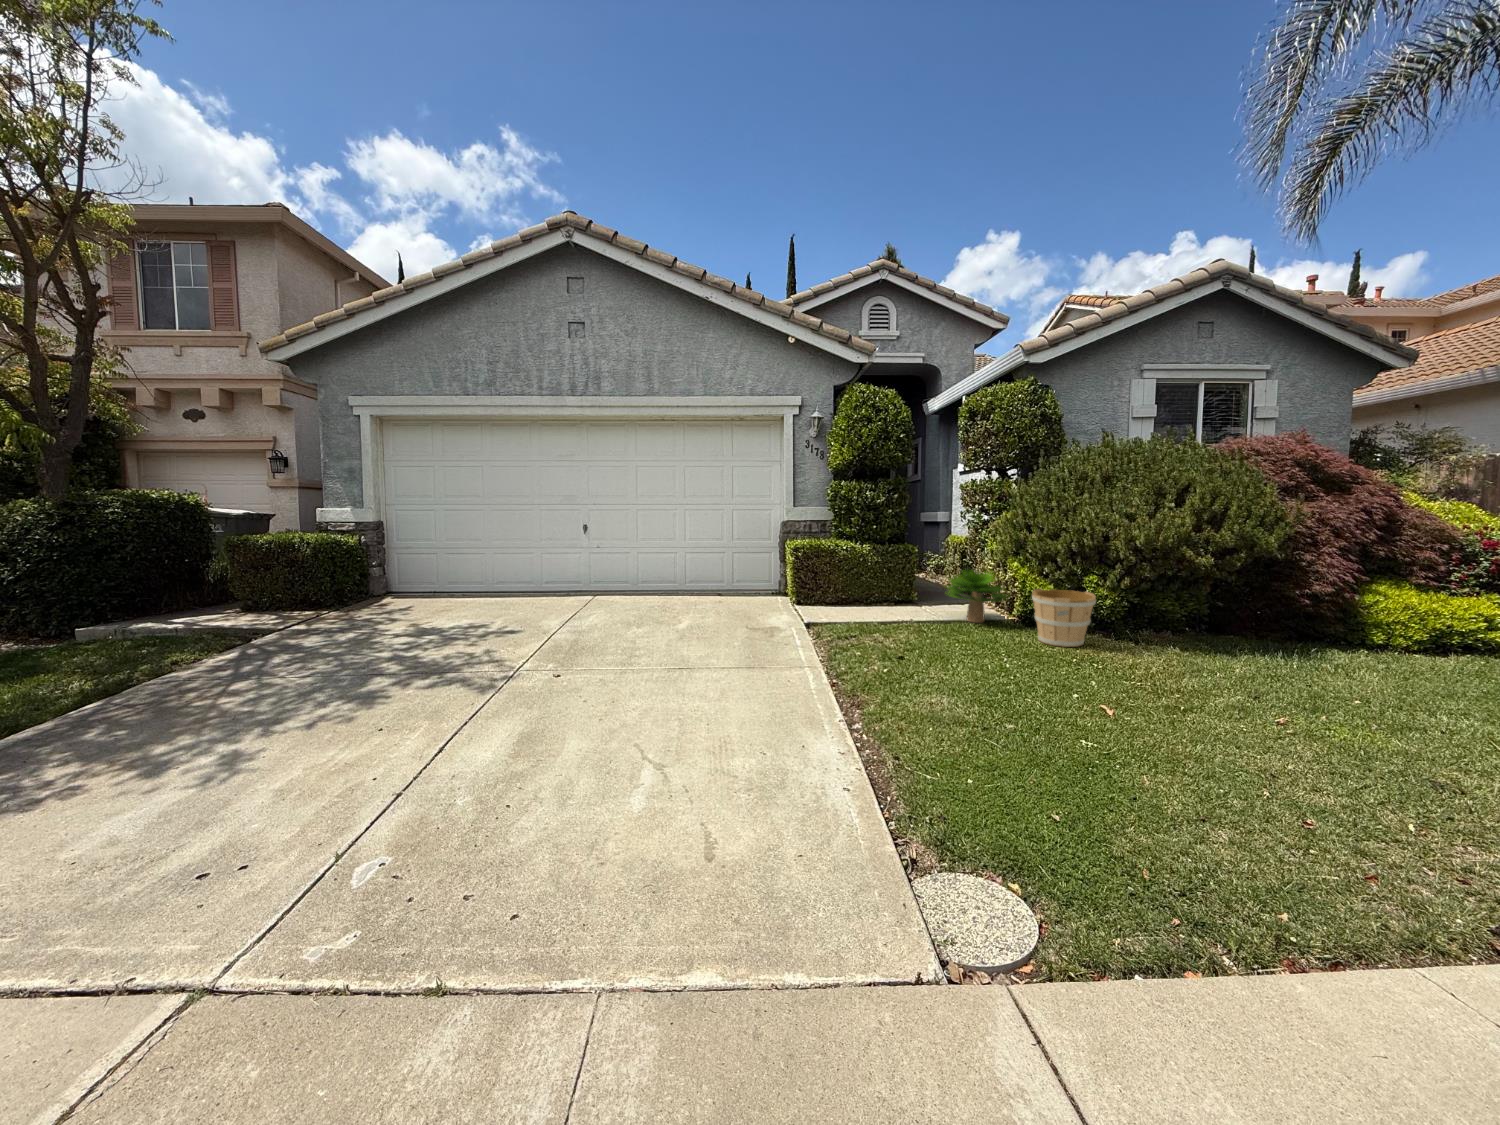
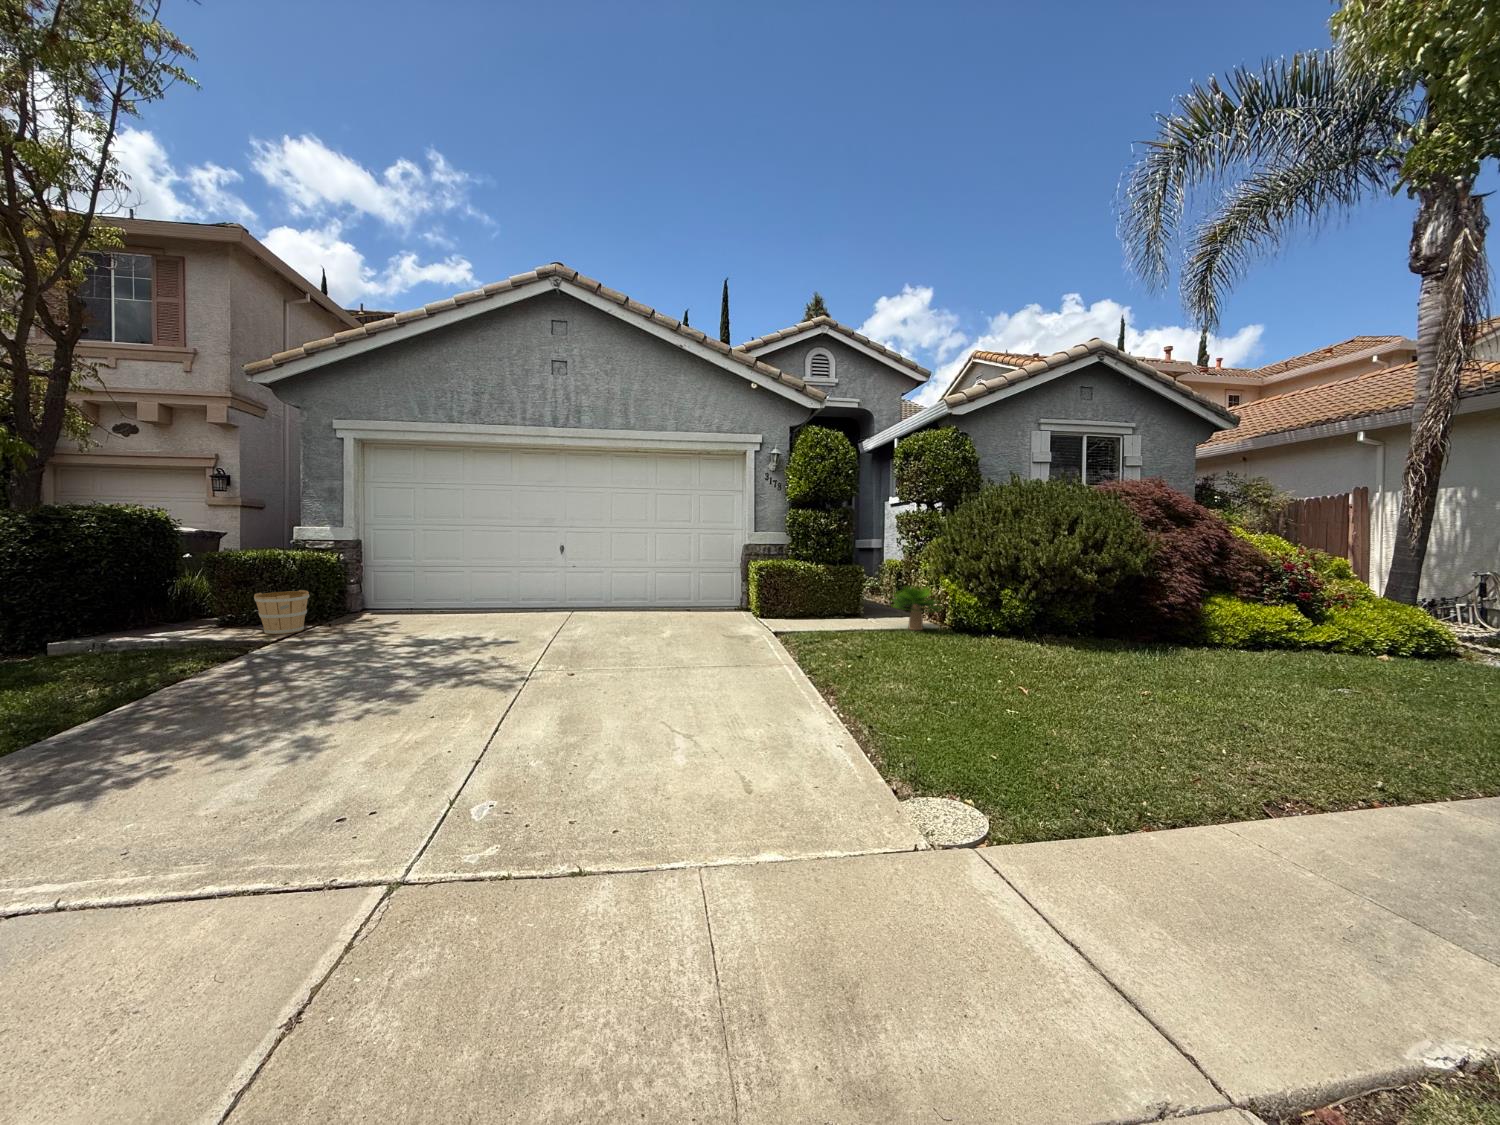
wooden bucket: present [1032,589,1096,647] -> present [254,590,310,634]

